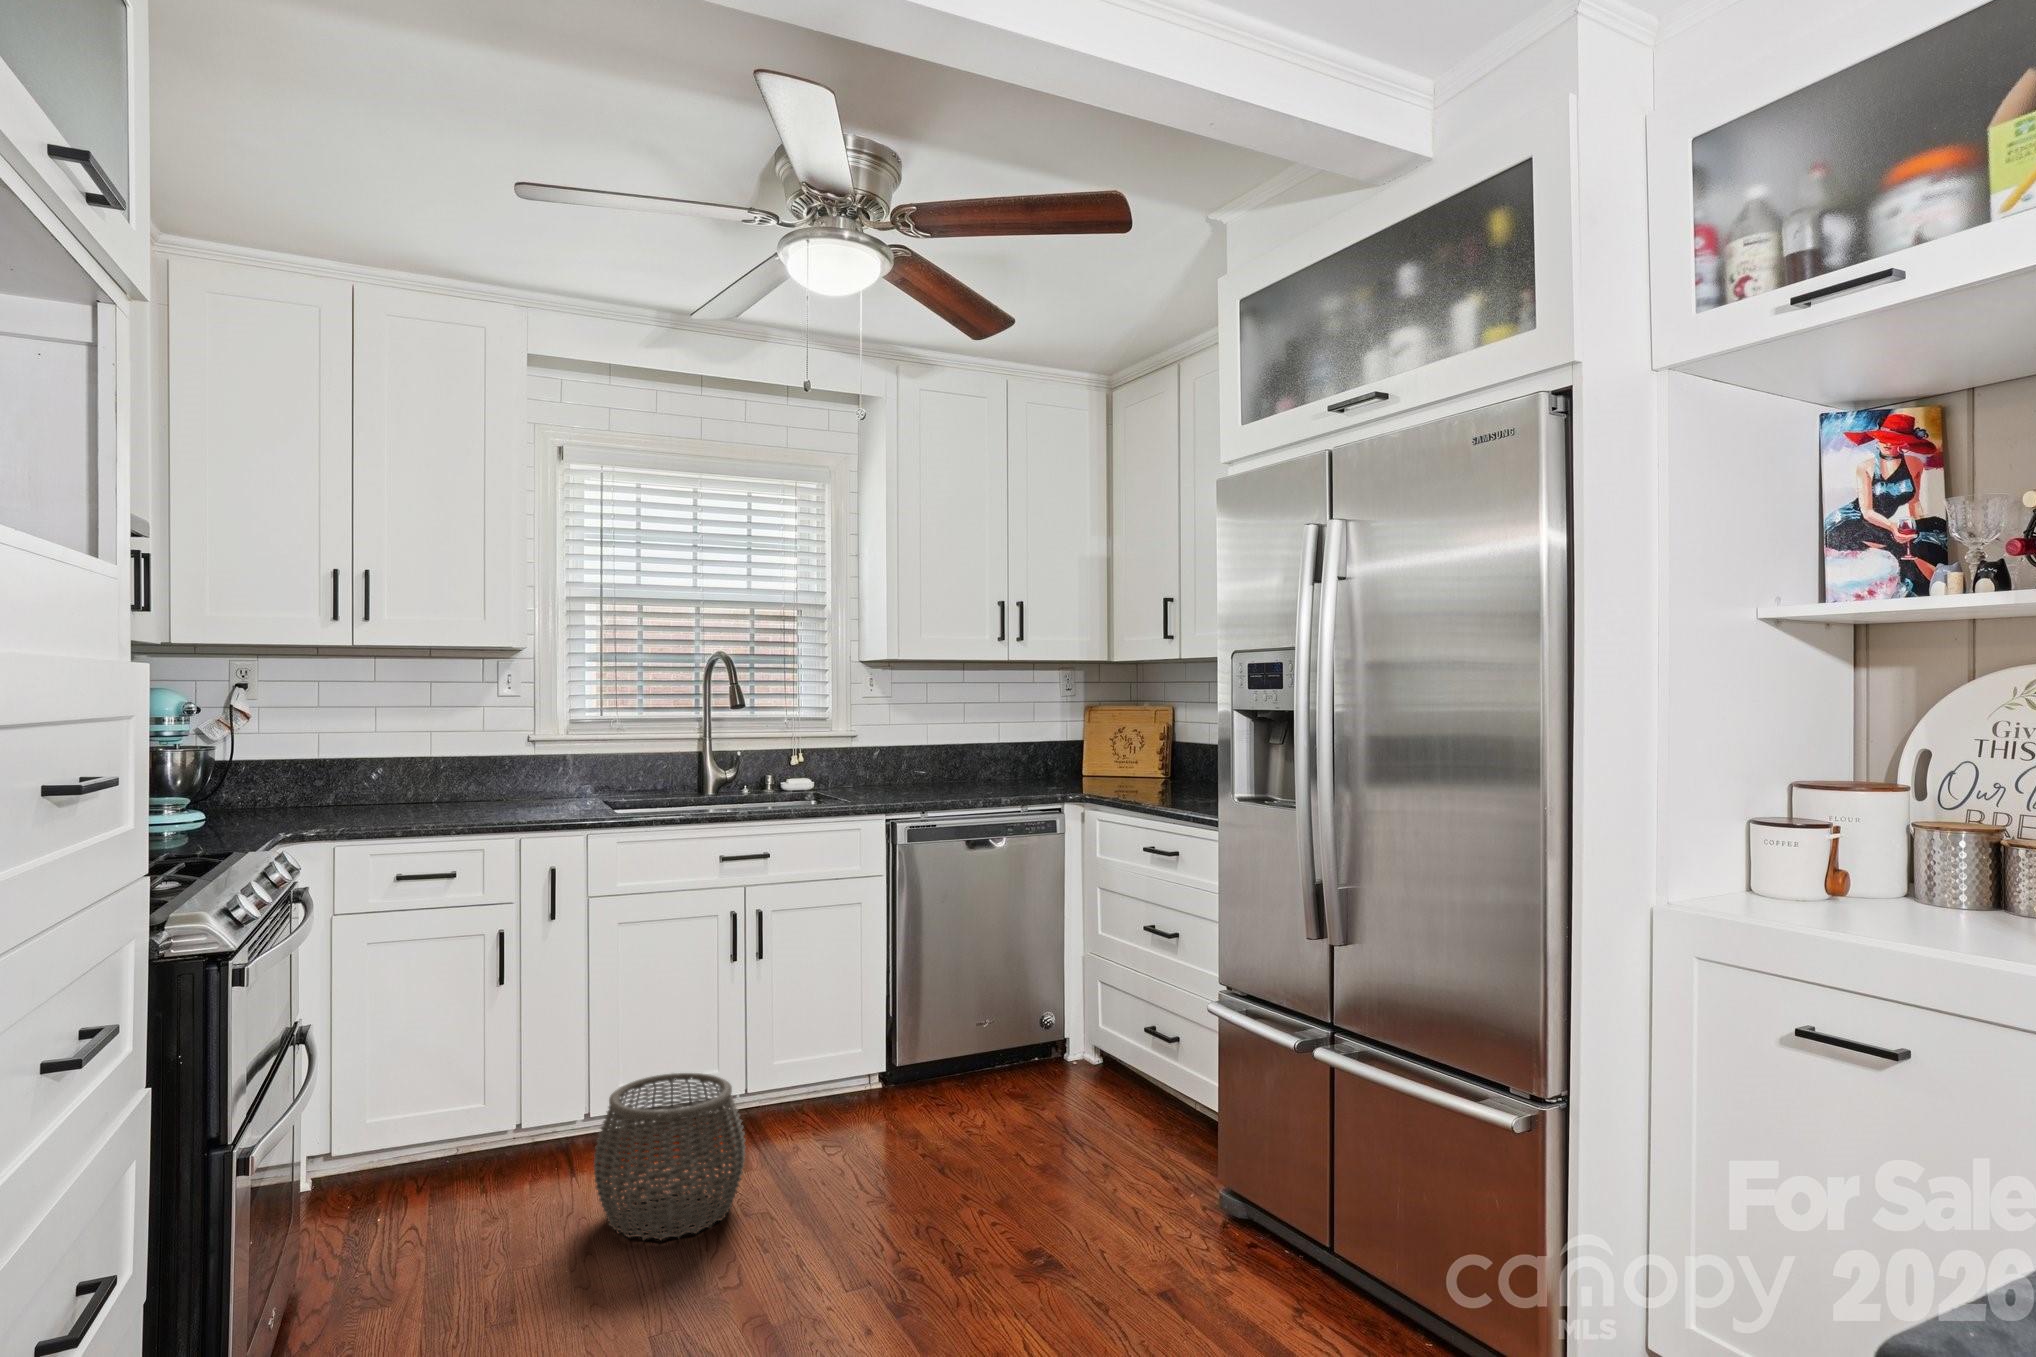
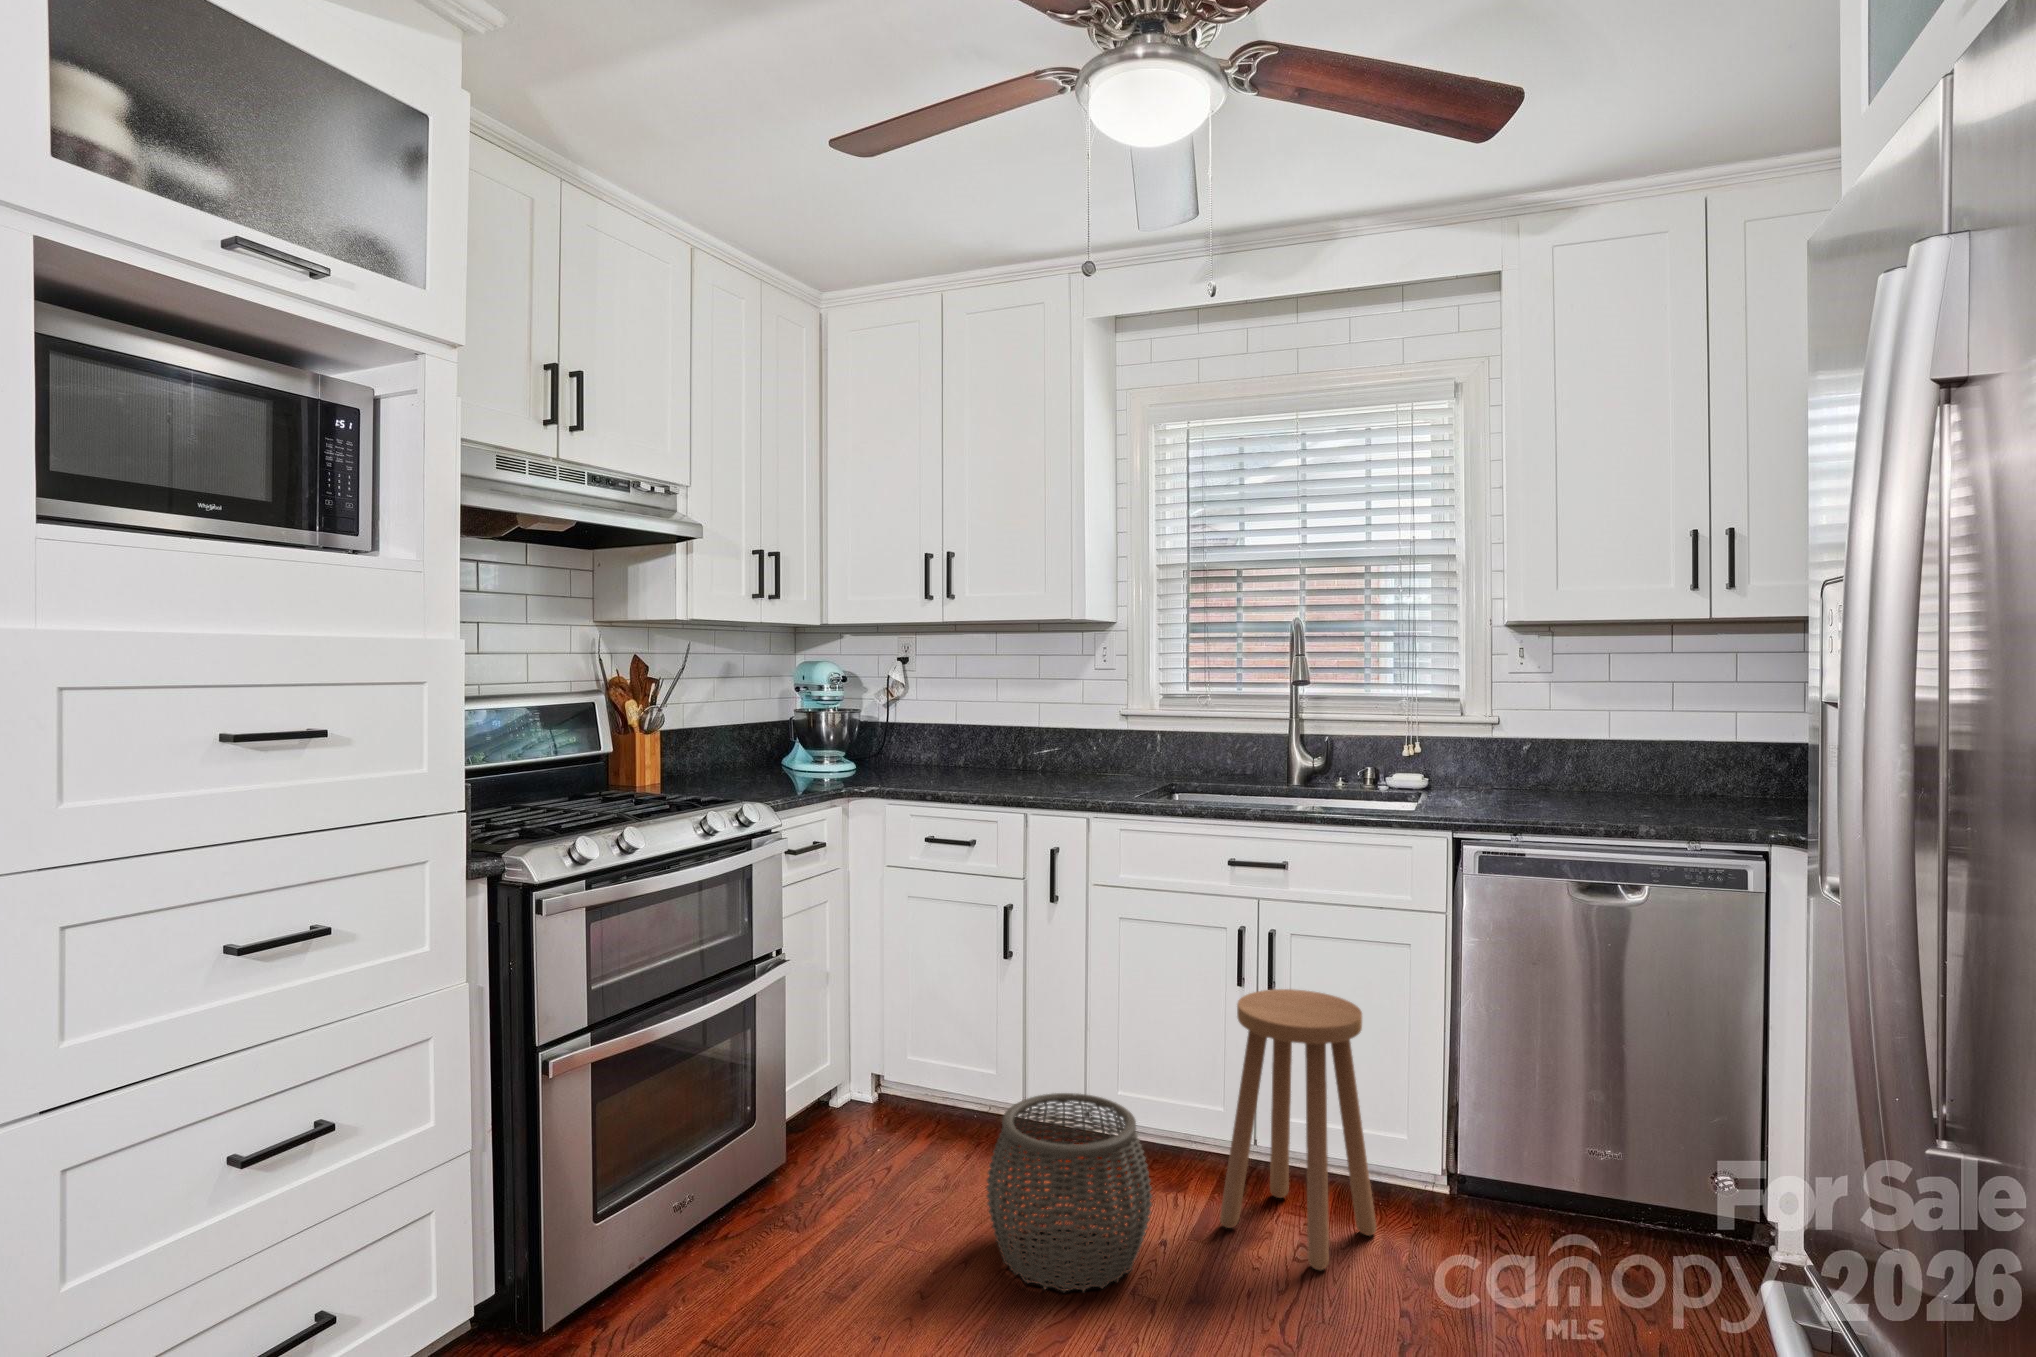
stool: none [758,951,864,1156] -> present [1220,989,1376,1270]

